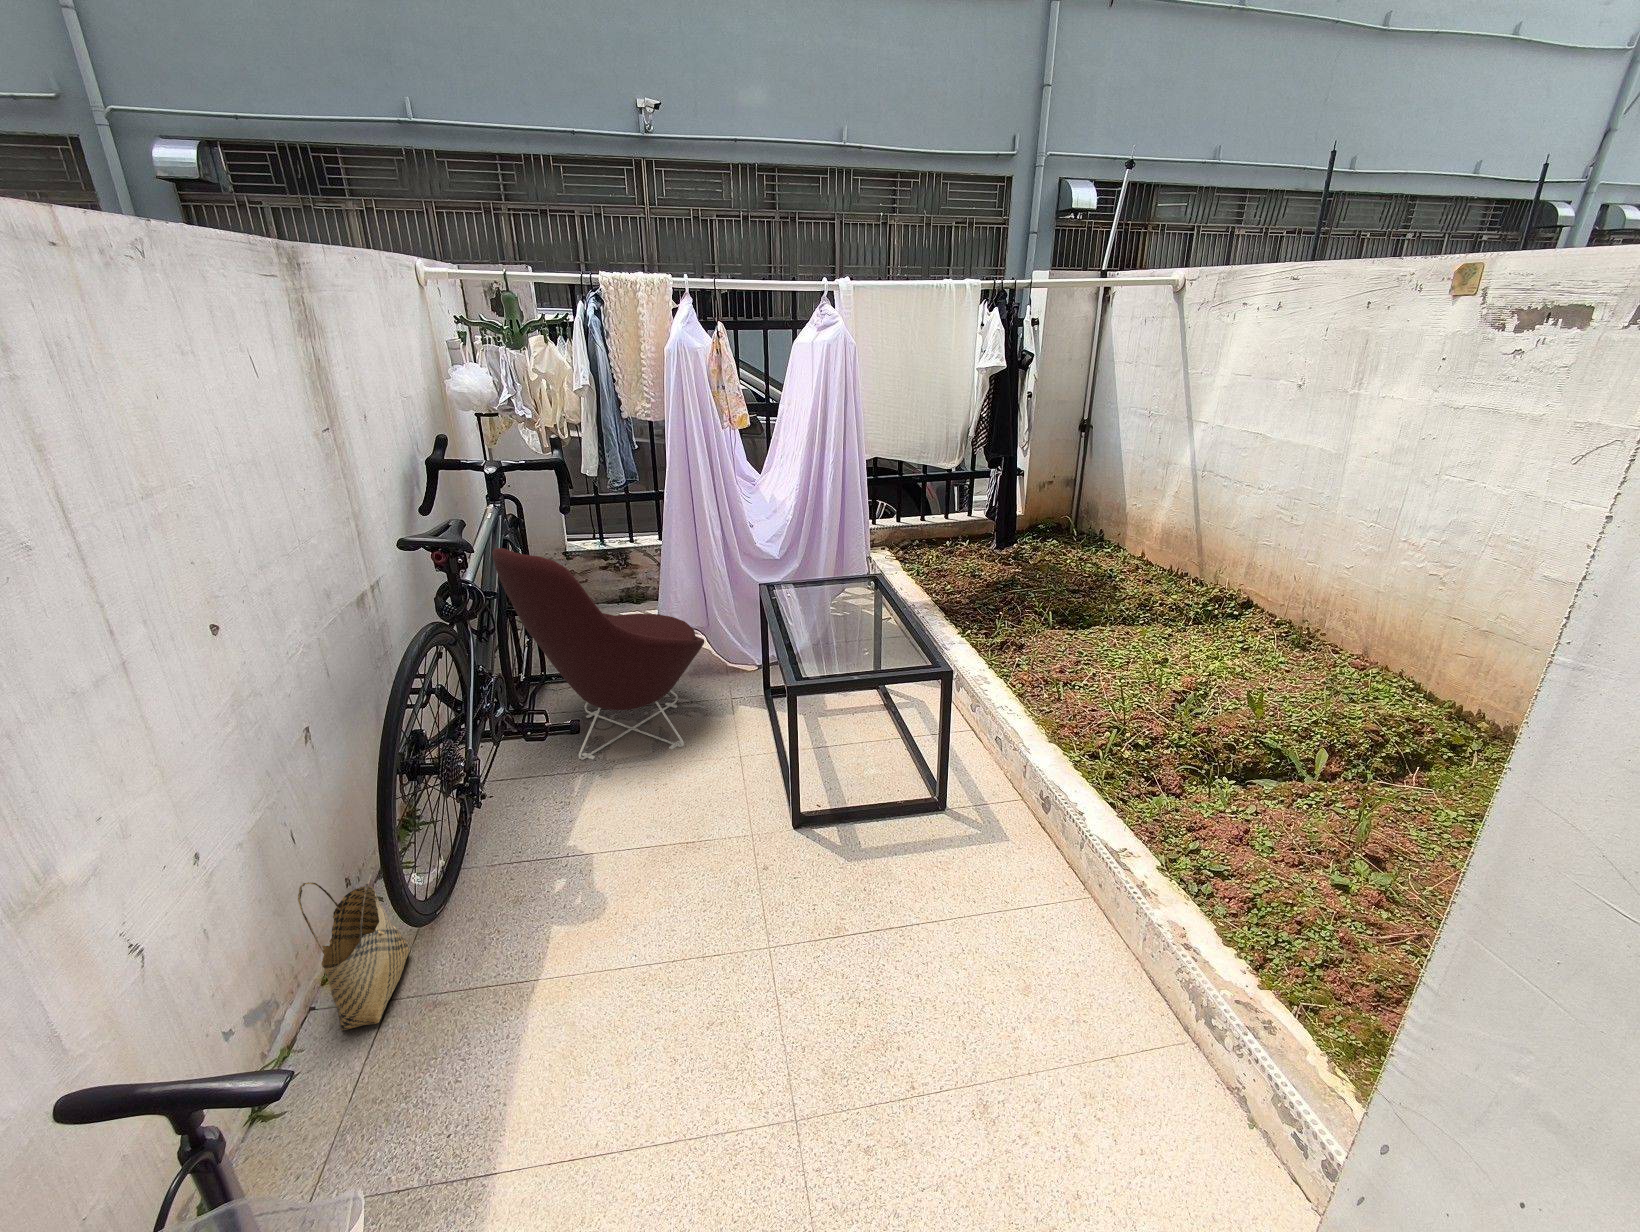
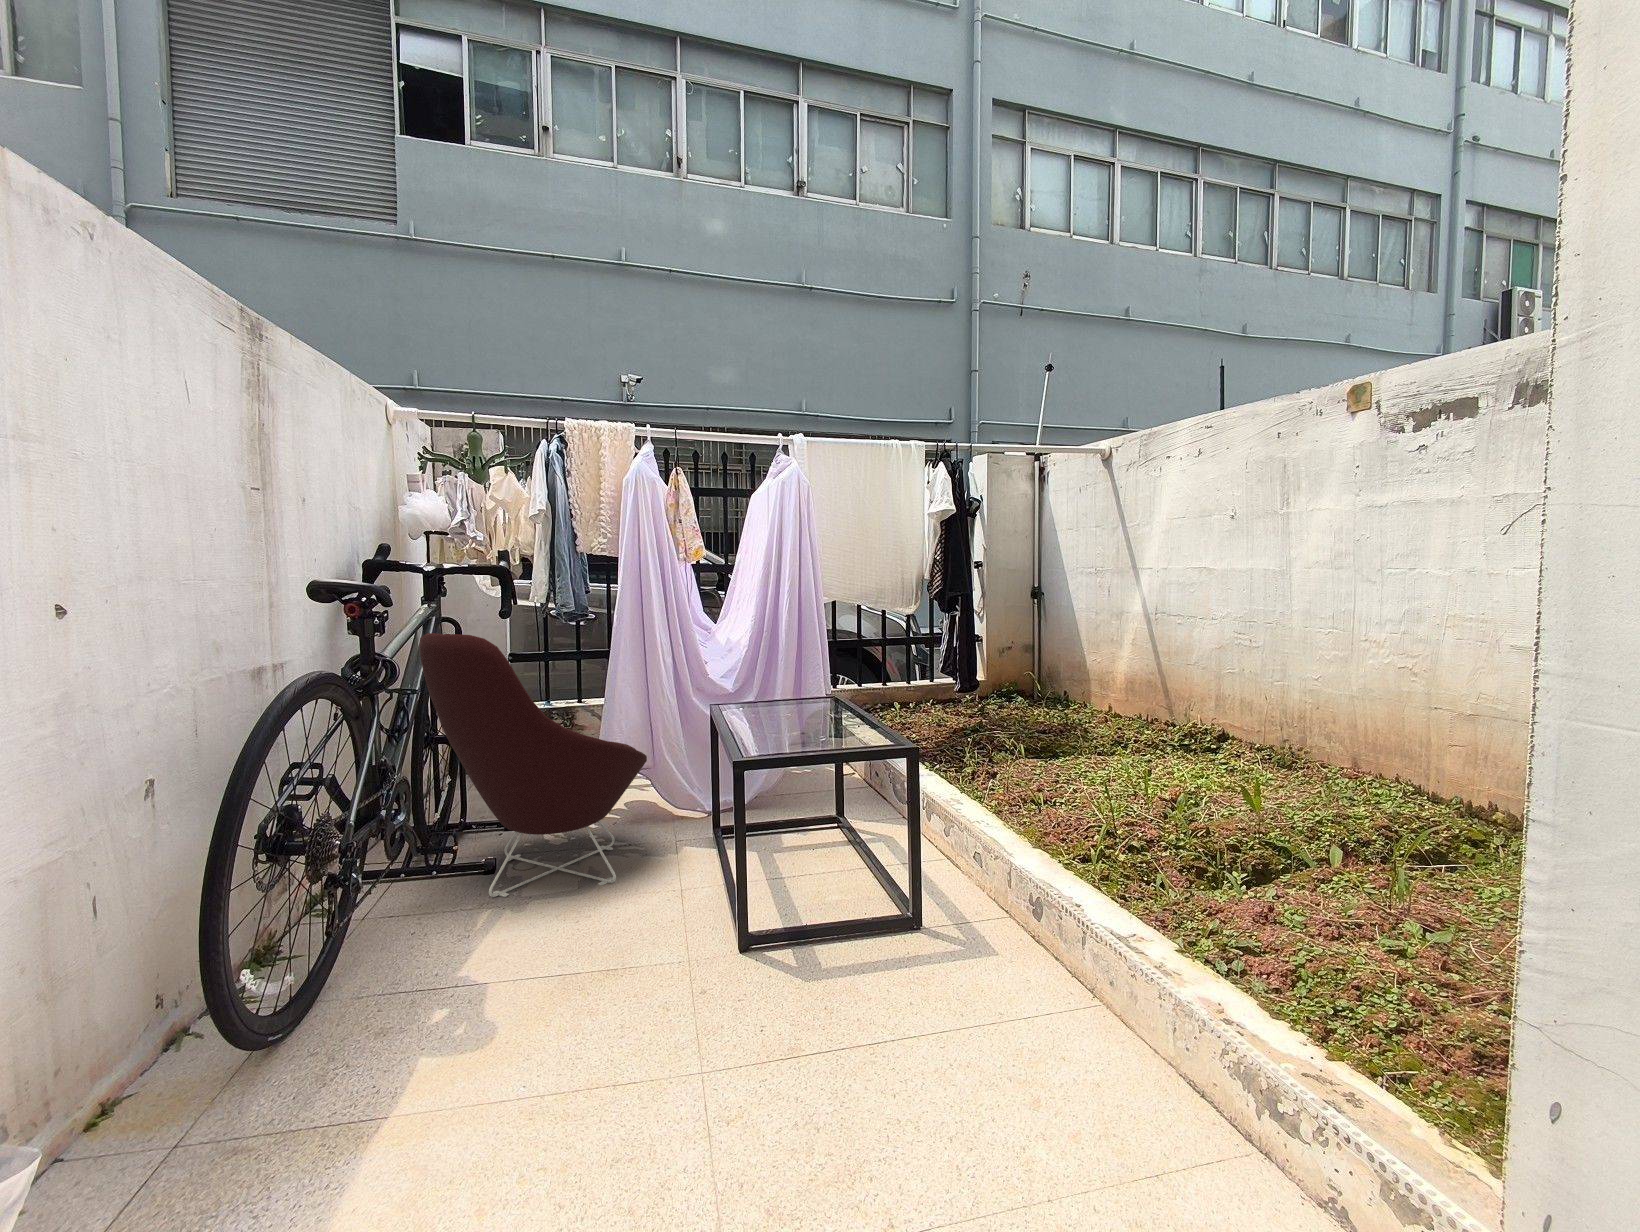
woven basket: present [298,870,410,1030] -> none [76,942,217,1189]

